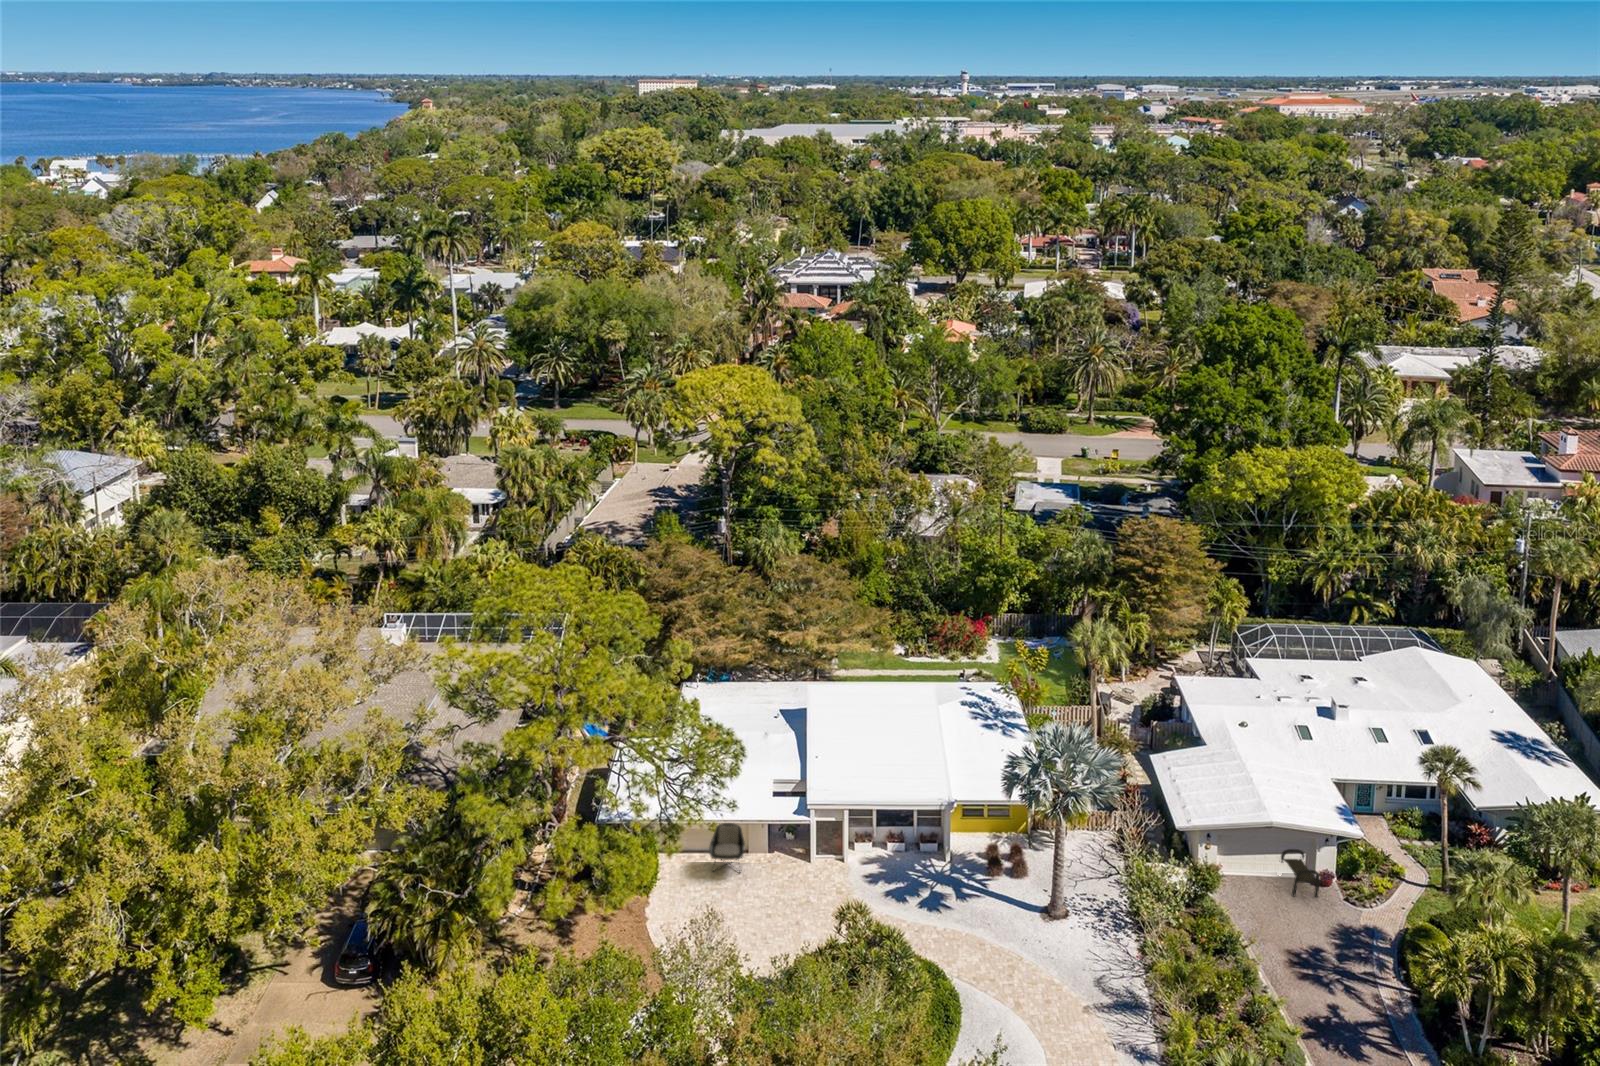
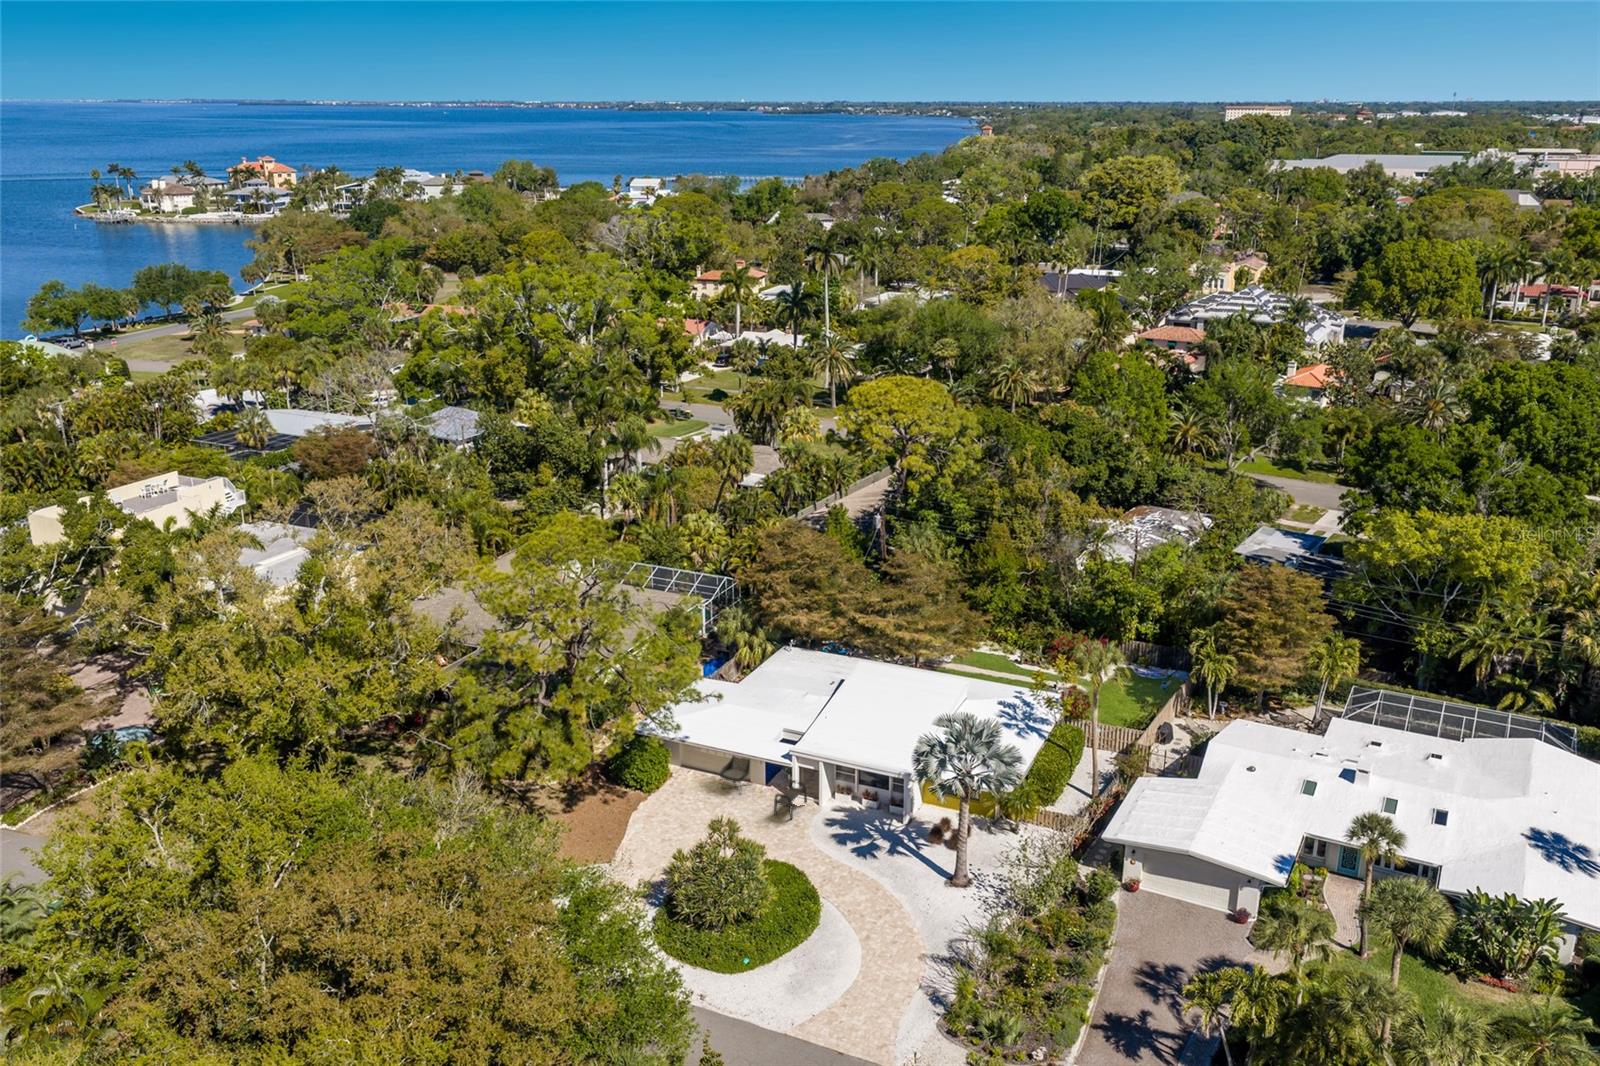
bench: present [1281,849,1320,897] -> present [774,780,807,819]

